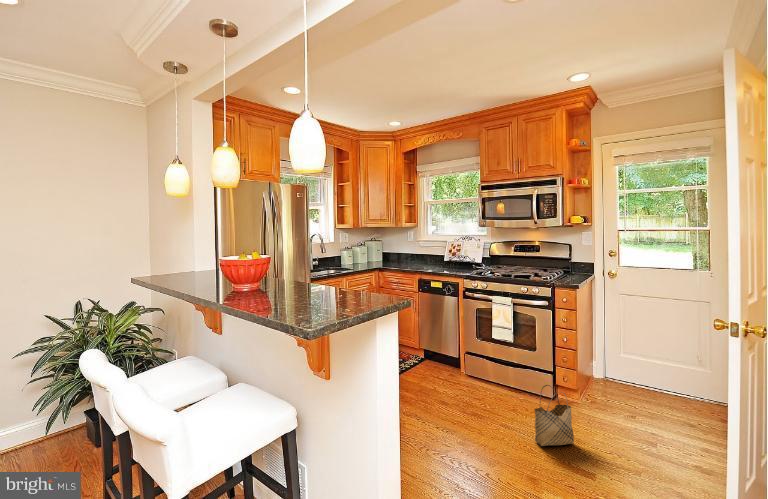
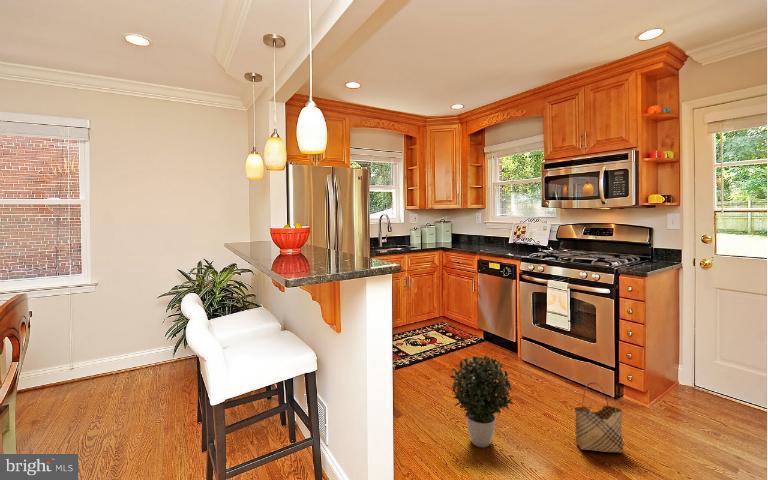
potted plant: none [426,369,487,458] -> present [451,356,513,447]

